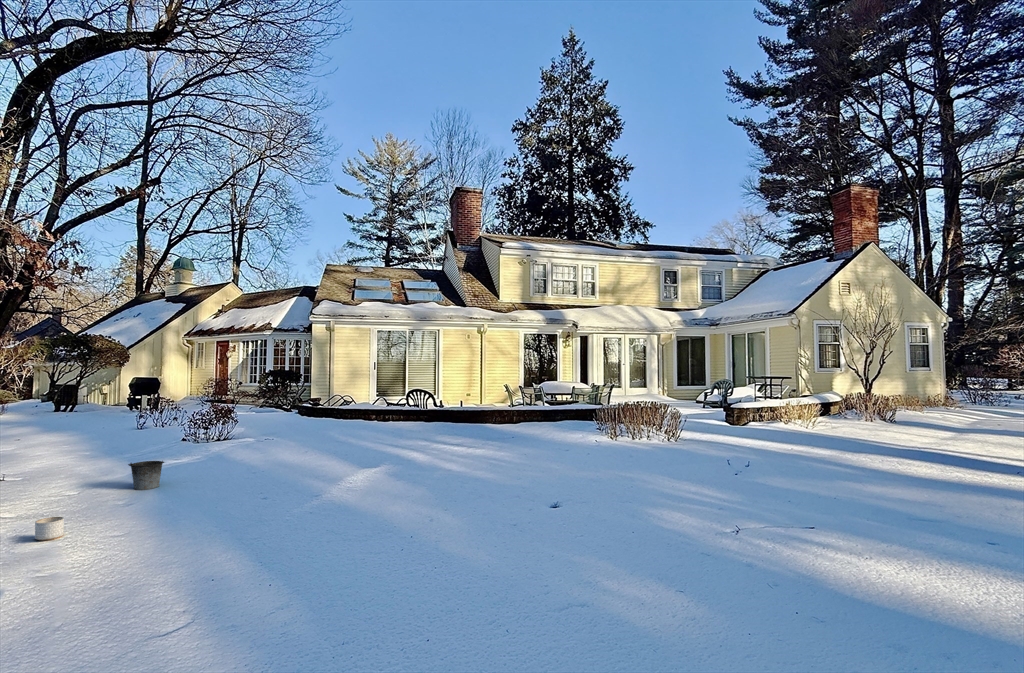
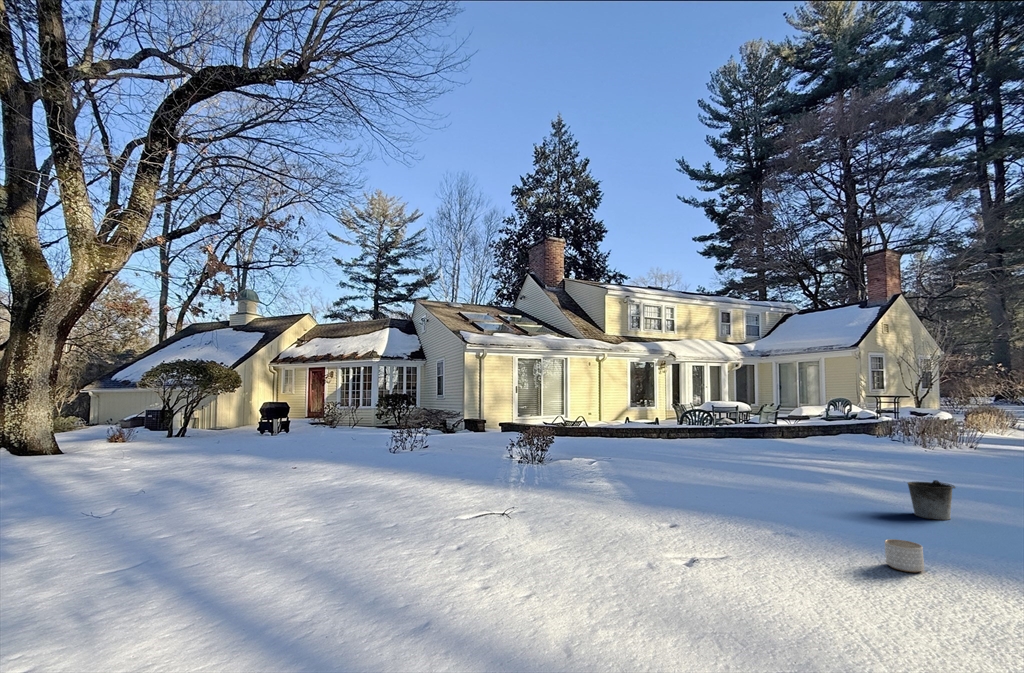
bucket: present [128,461,164,490] -> present [908,480,955,520]

